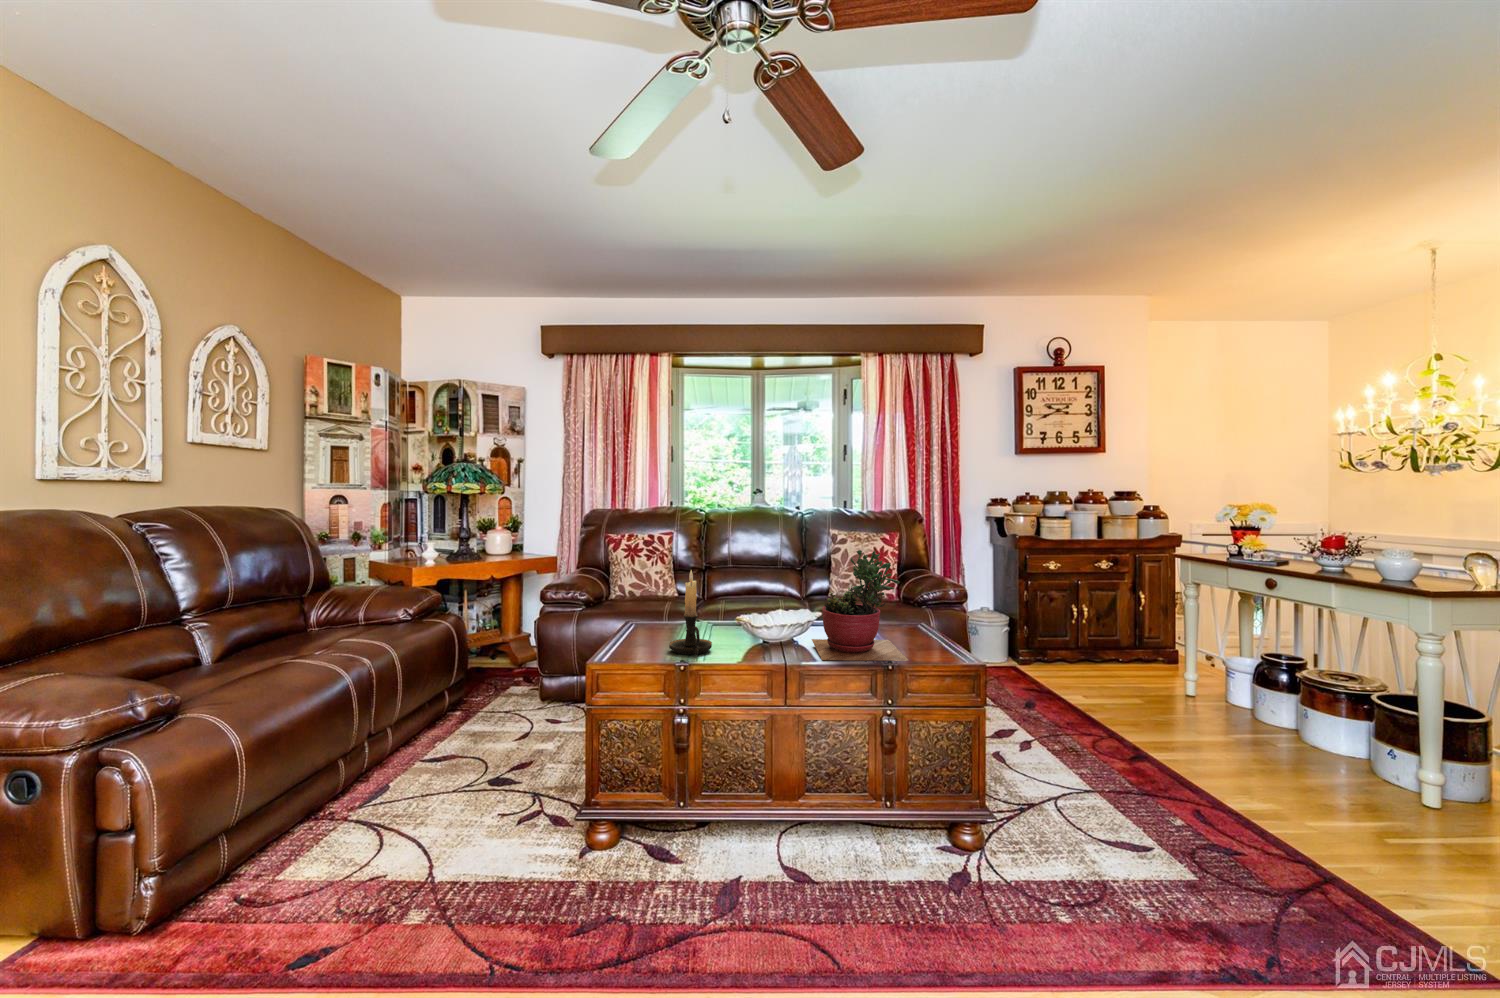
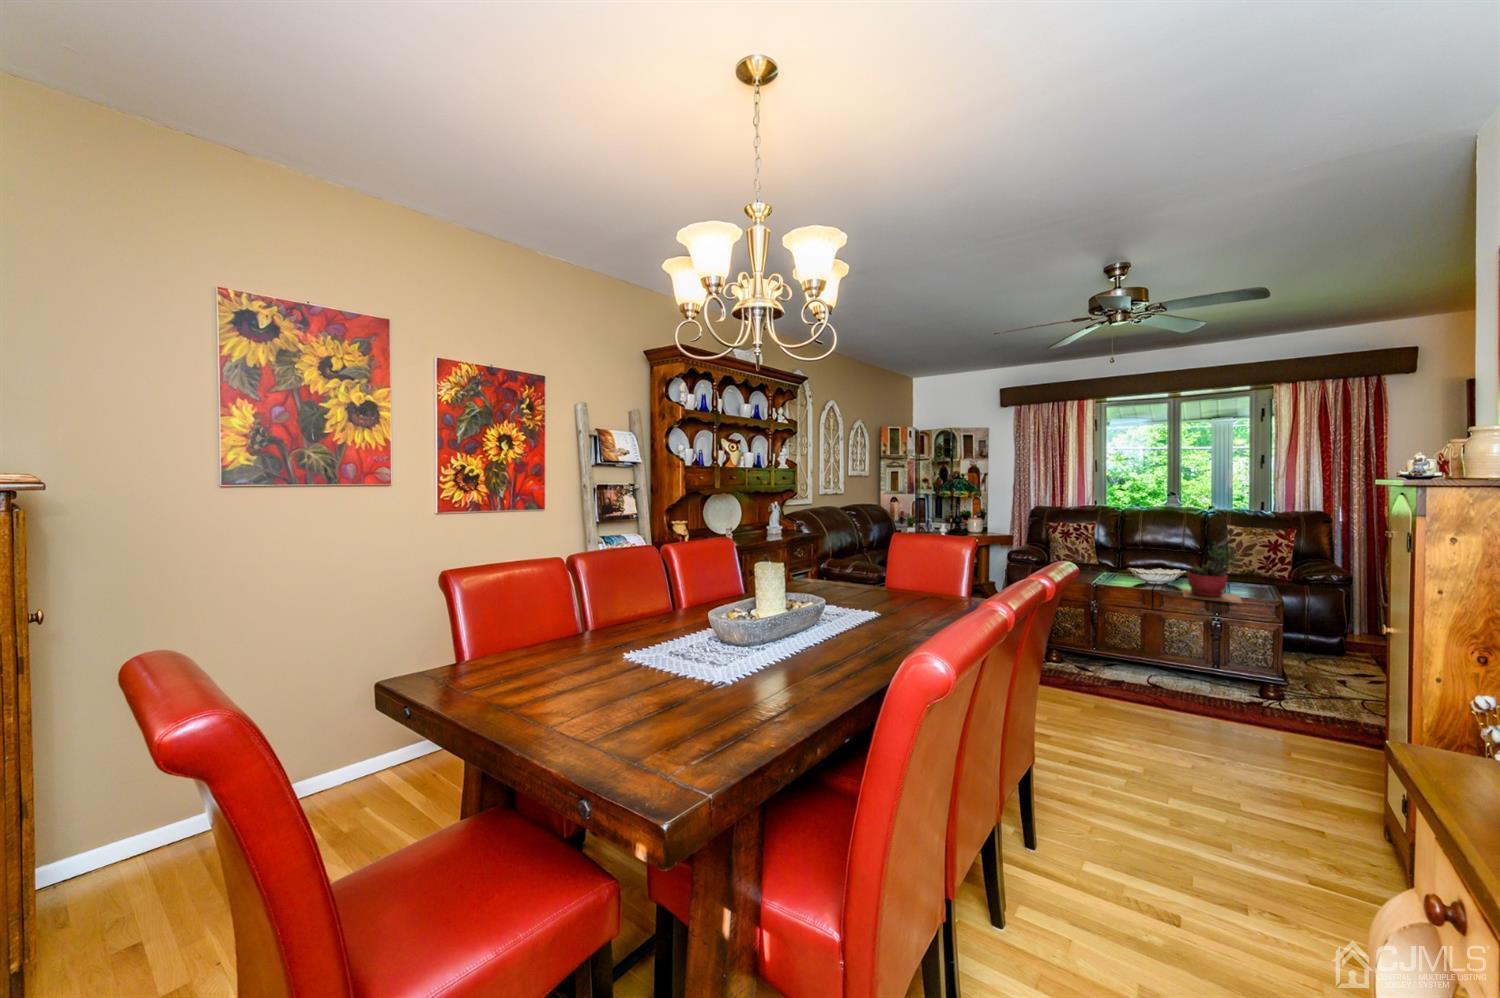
candle holder: present [669,570,712,656] -> none [1092,546,1117,589]

